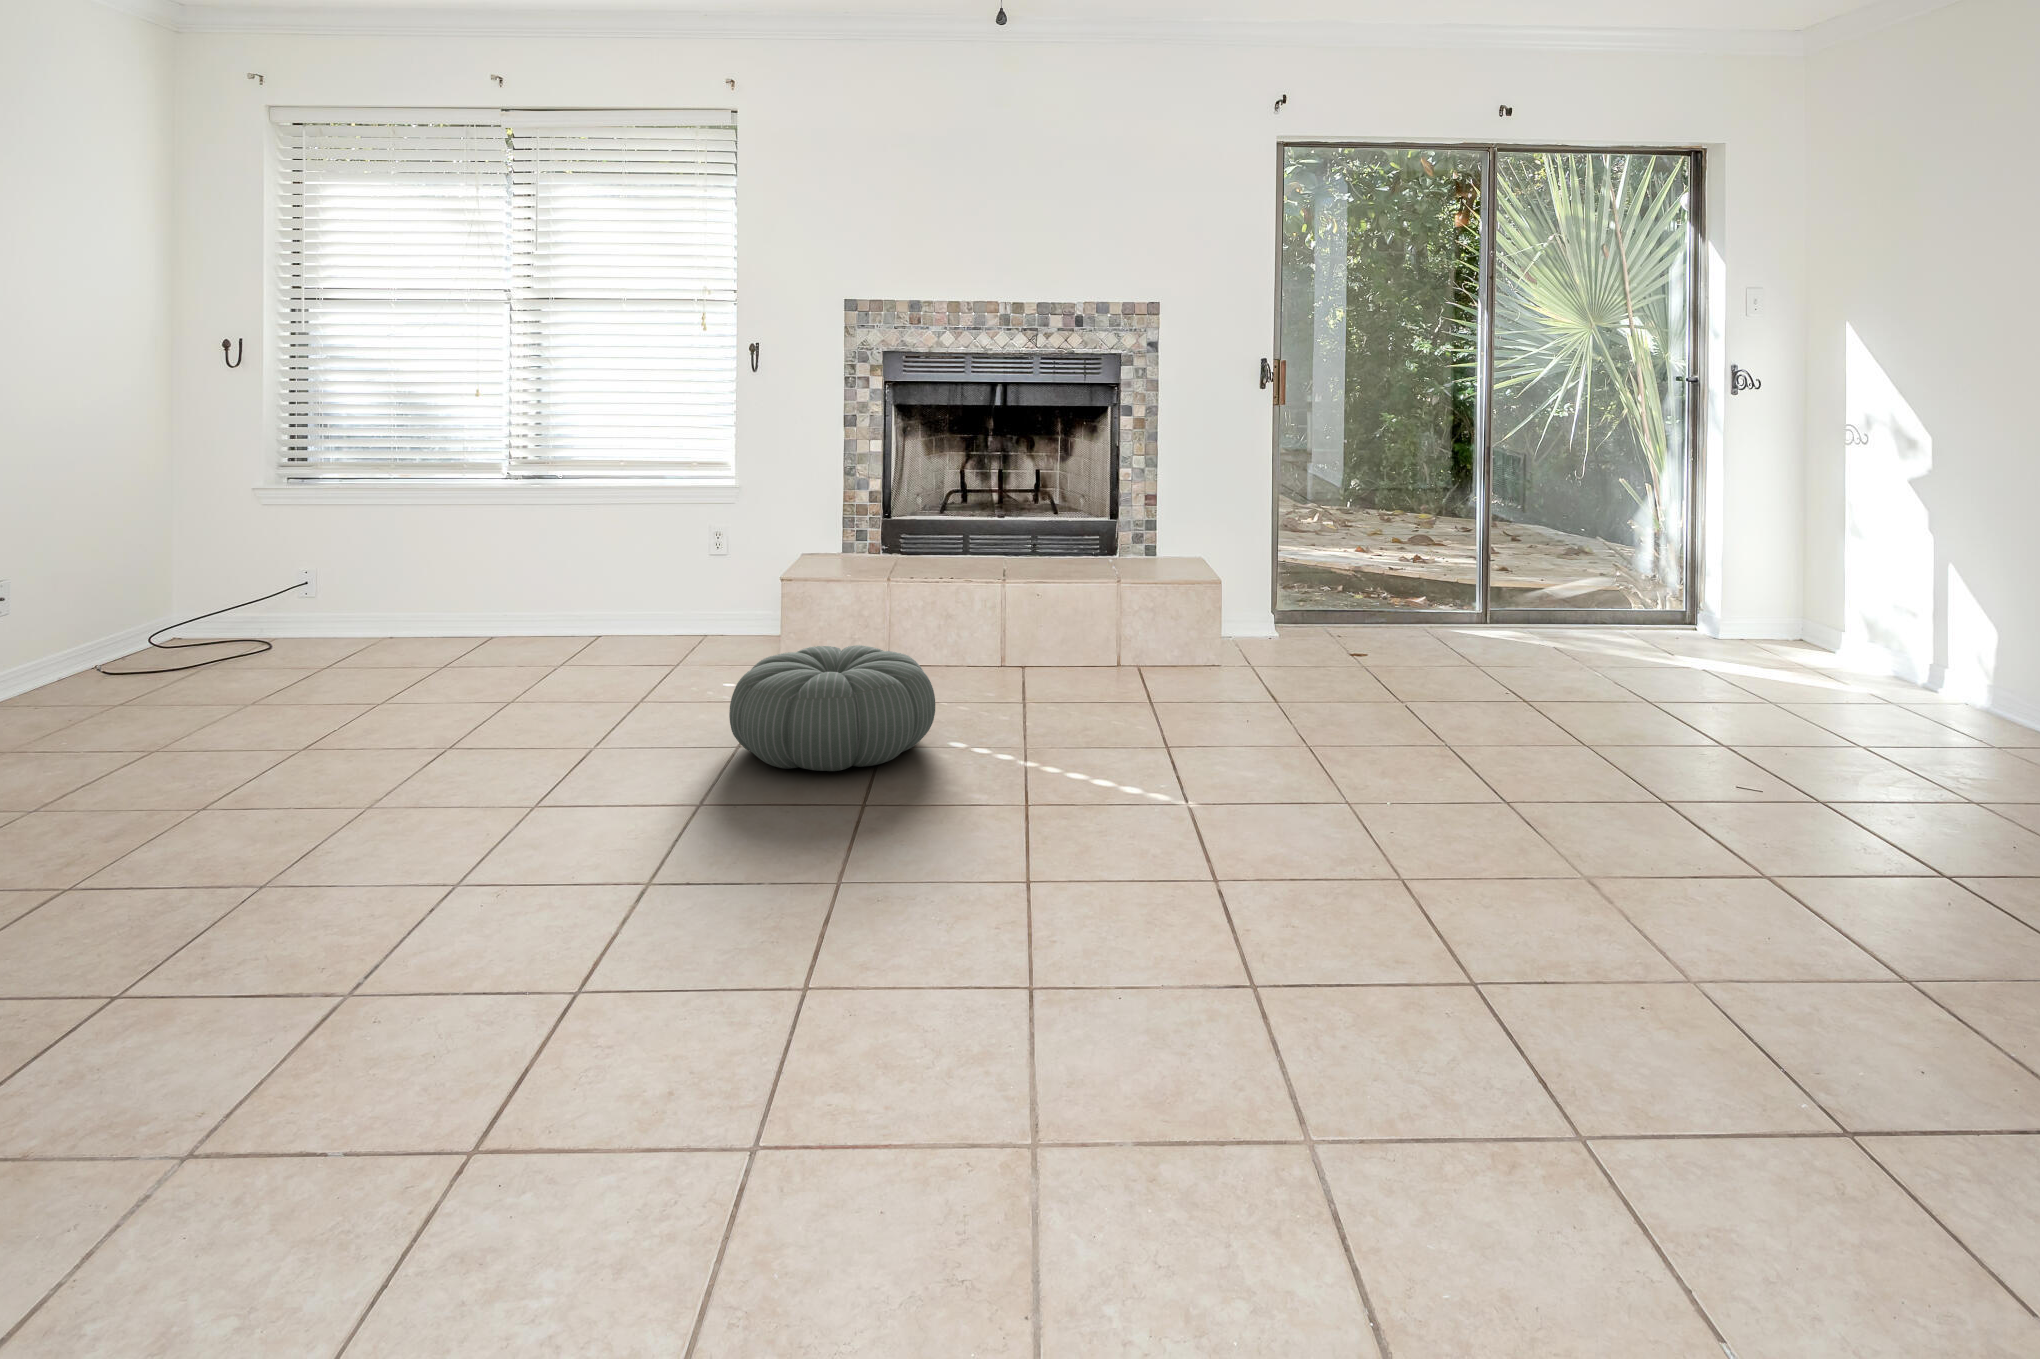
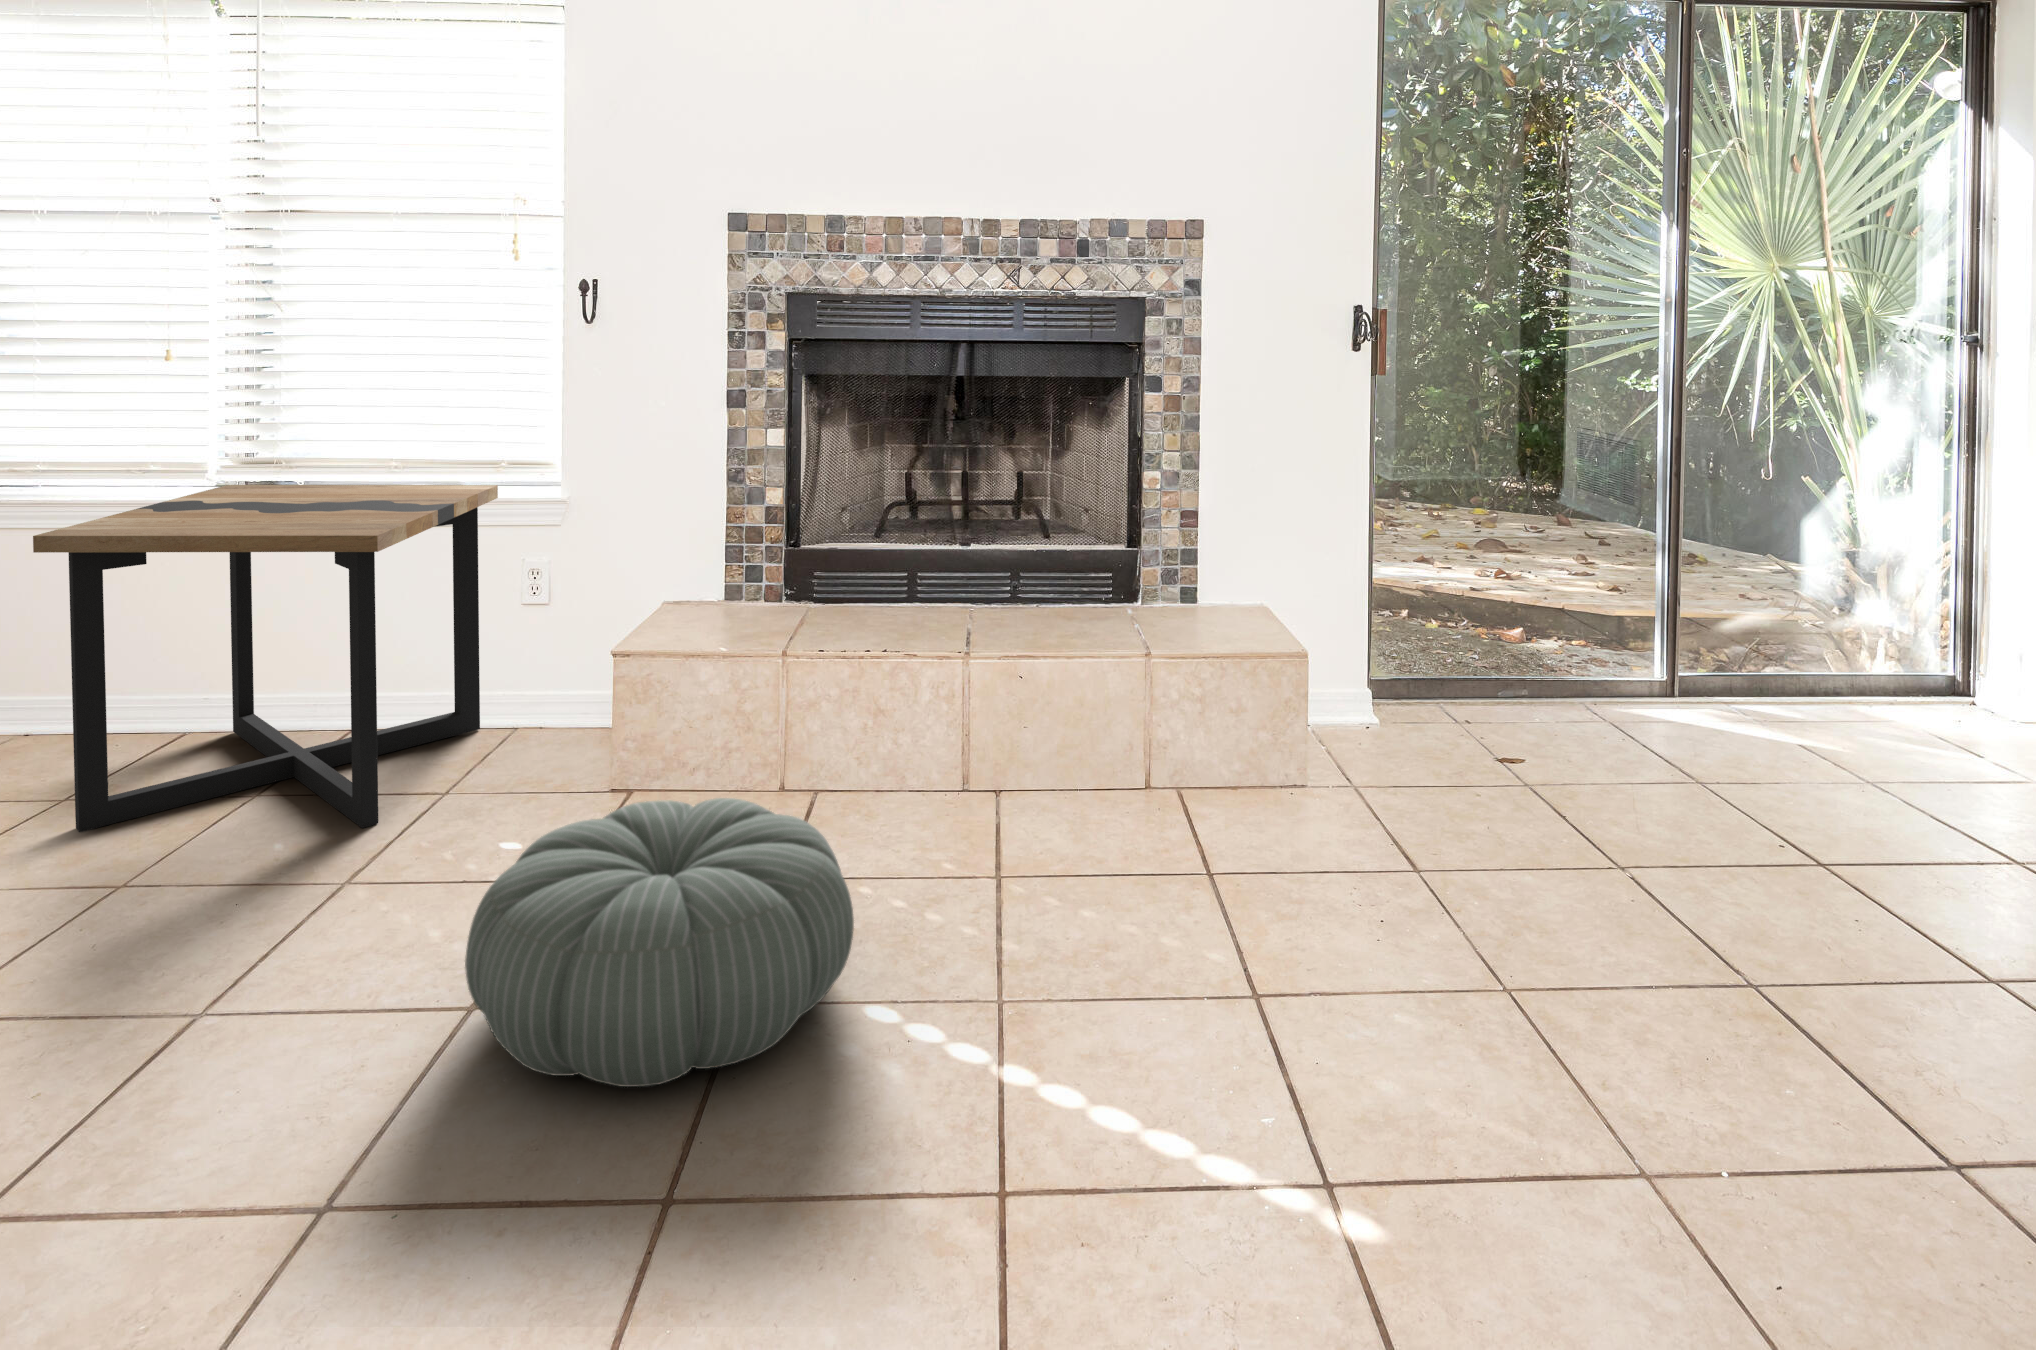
side table: none [441,478,695,683] -> present [33,485,498,832]

